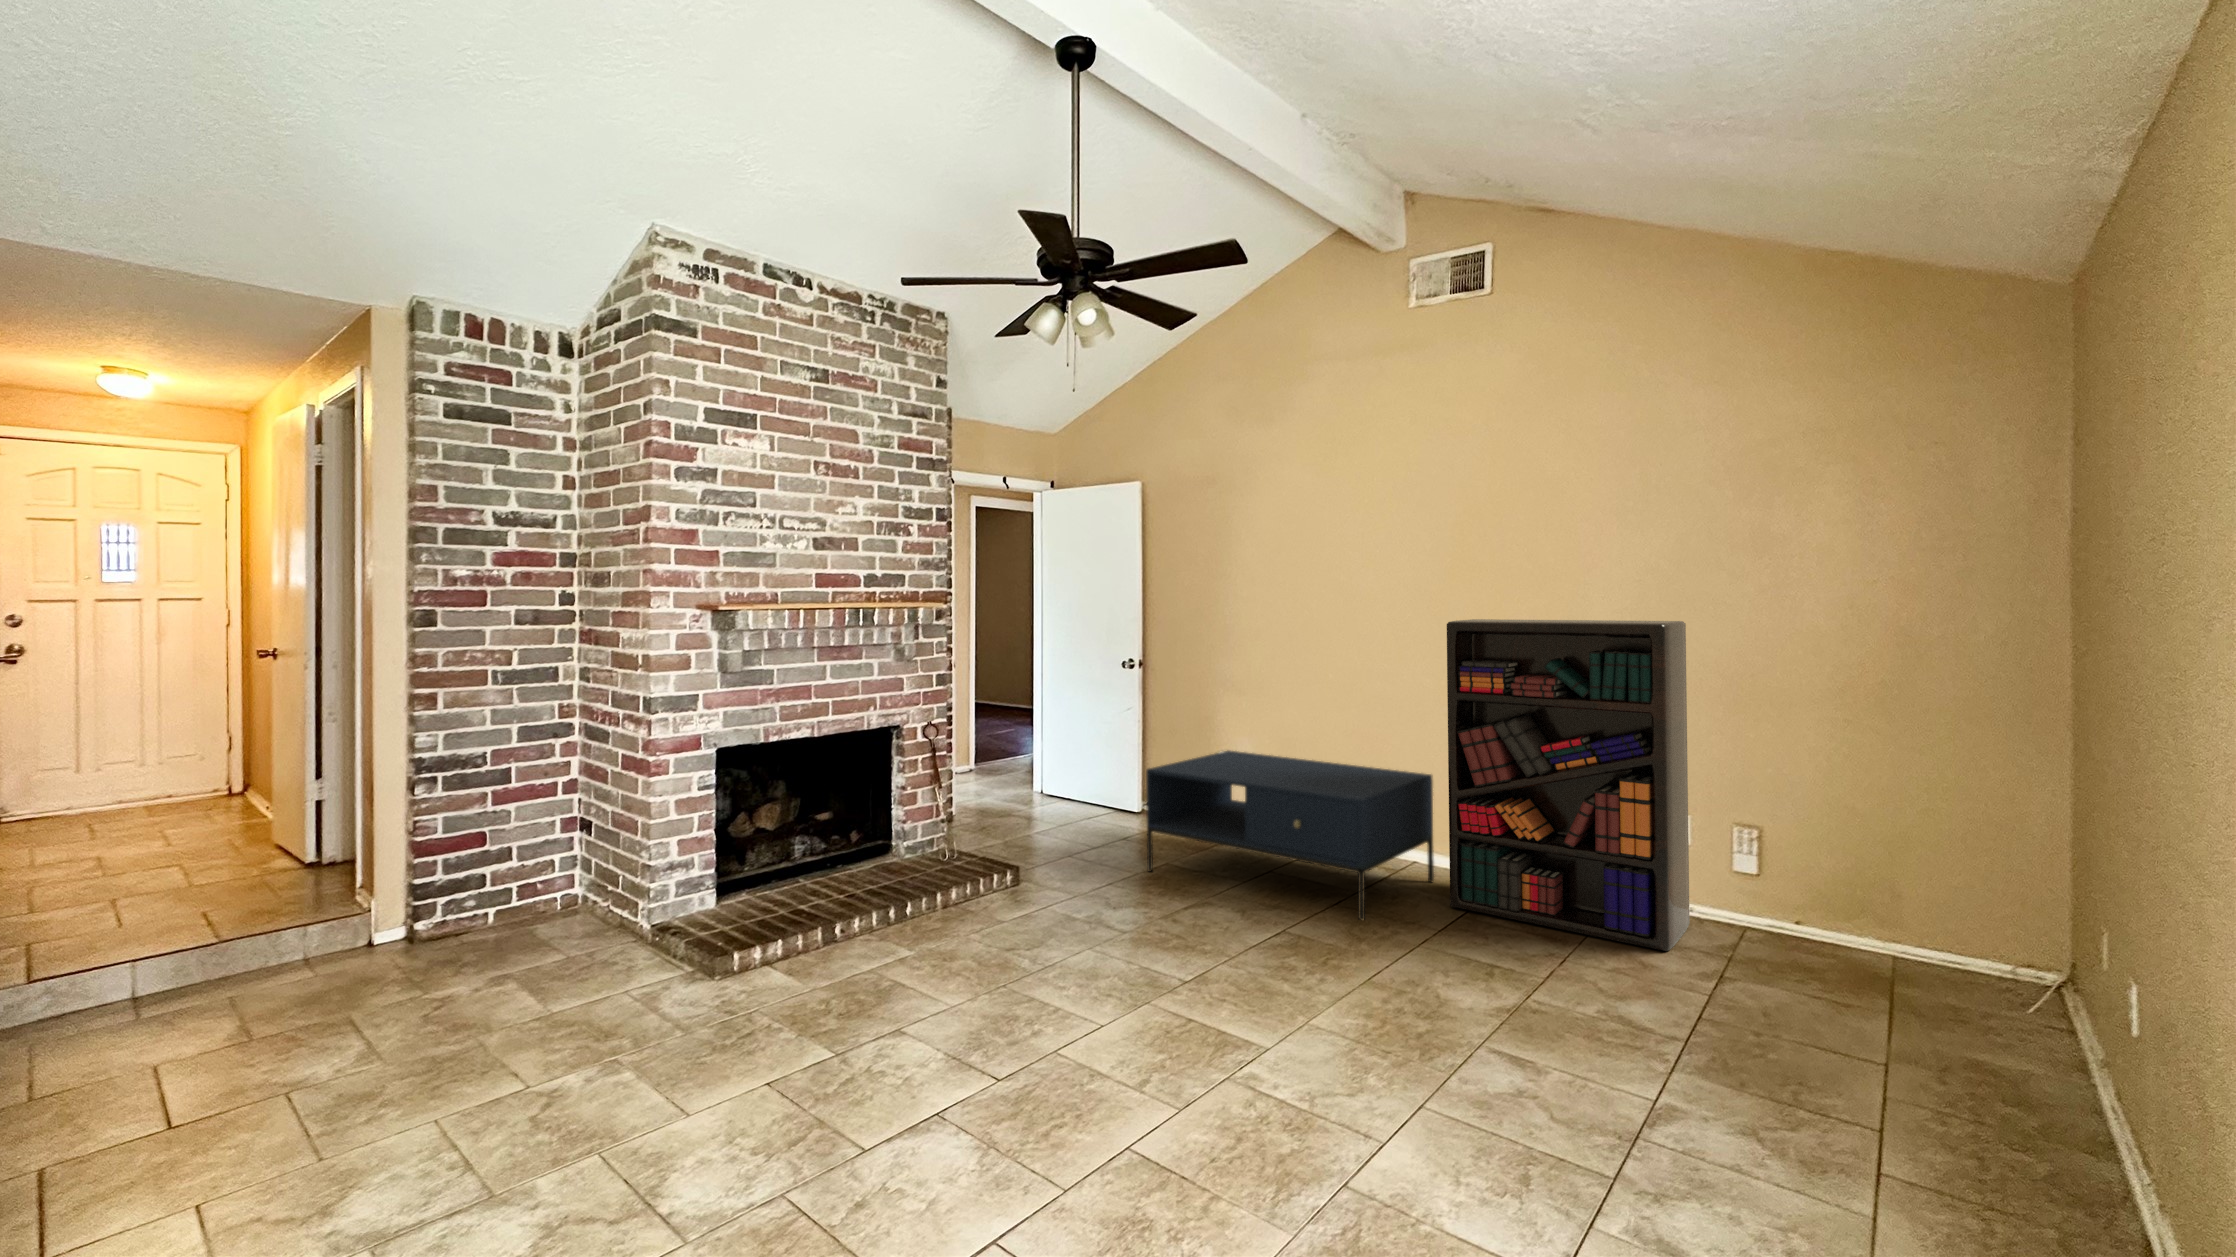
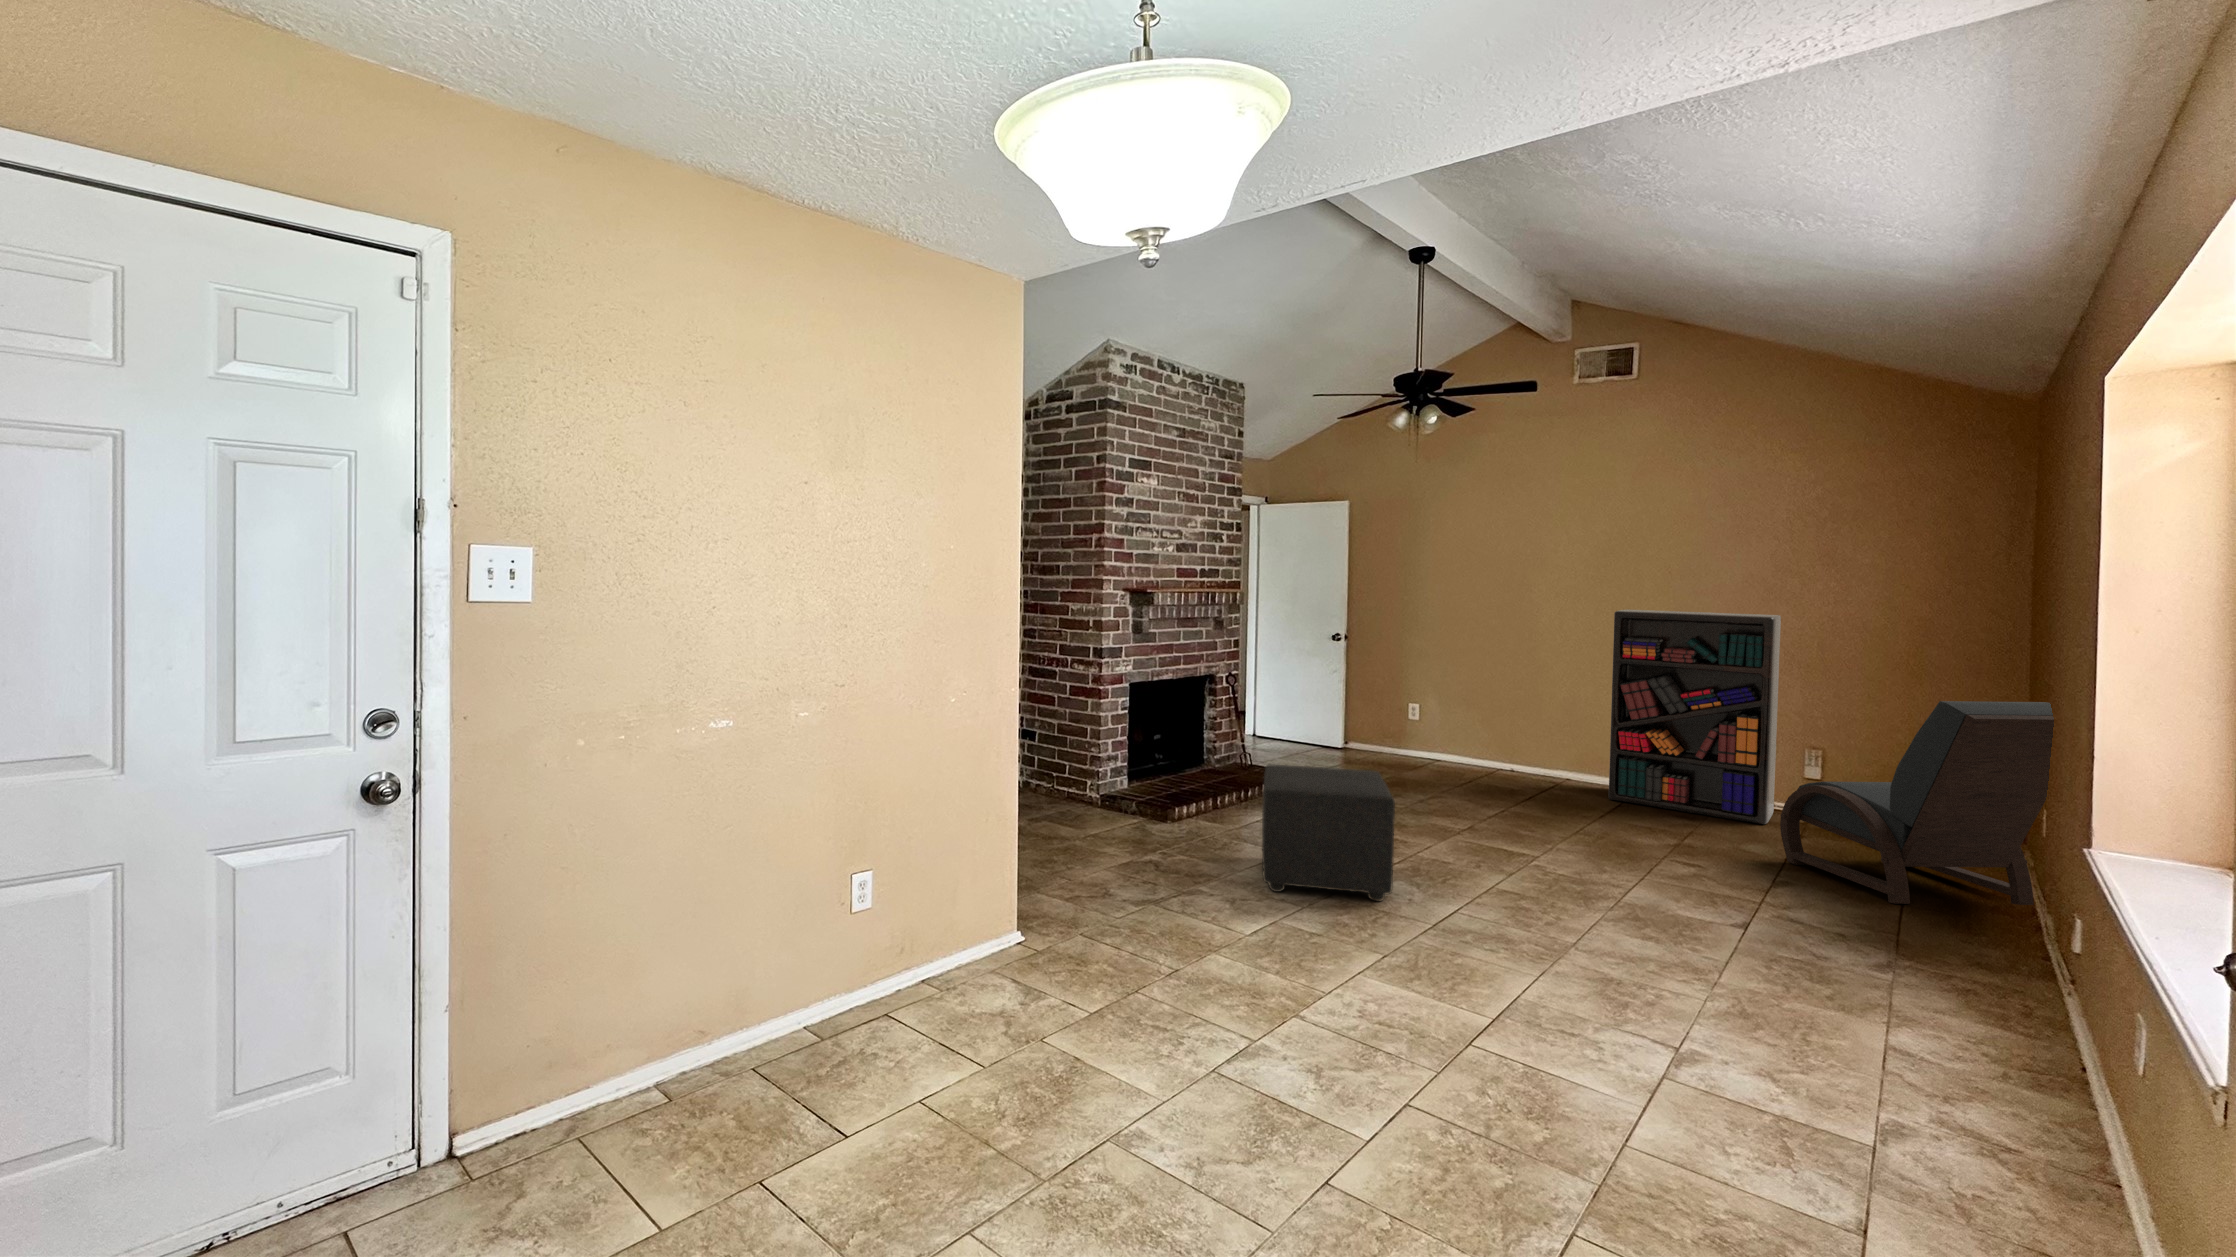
coffee table: present [1146,751,1434,920] -> none [1383,696,1589,806]
lounge chair: none [1660,763,2171,1146] -> present [1780,701,2054,905]
ottoman: none [658,895,950,1176] -> present [1262,764,1395,901]

